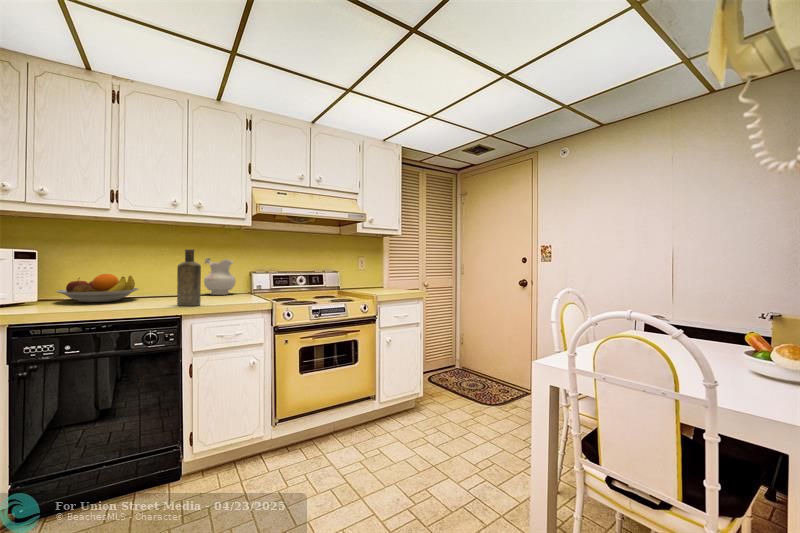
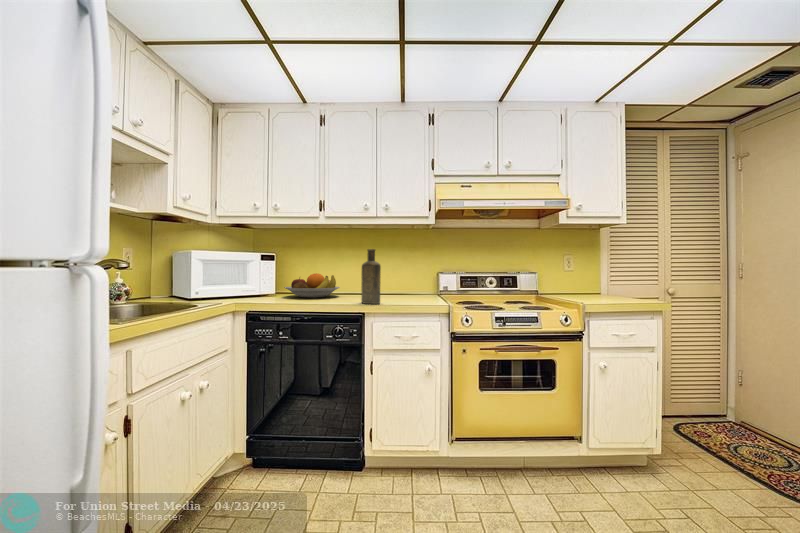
ceramic pitcher: present [204,258,236,295] -> none [394,259,422,296]

